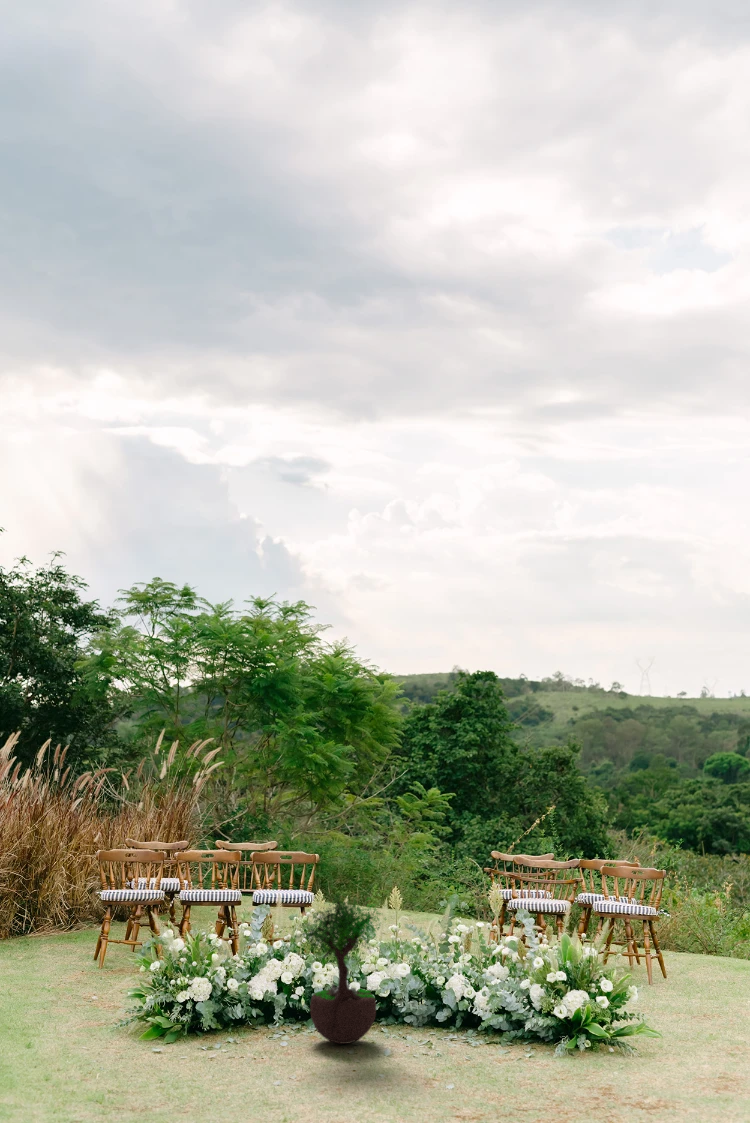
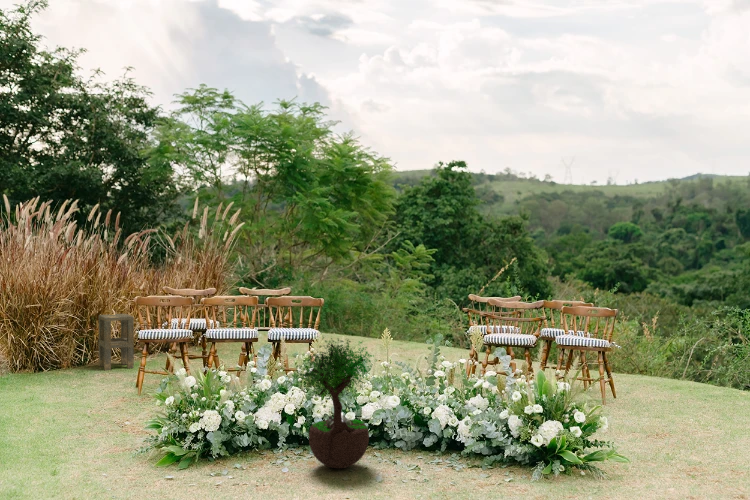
side table: none [30,874,79,947] -> present [99,314,134,371]

